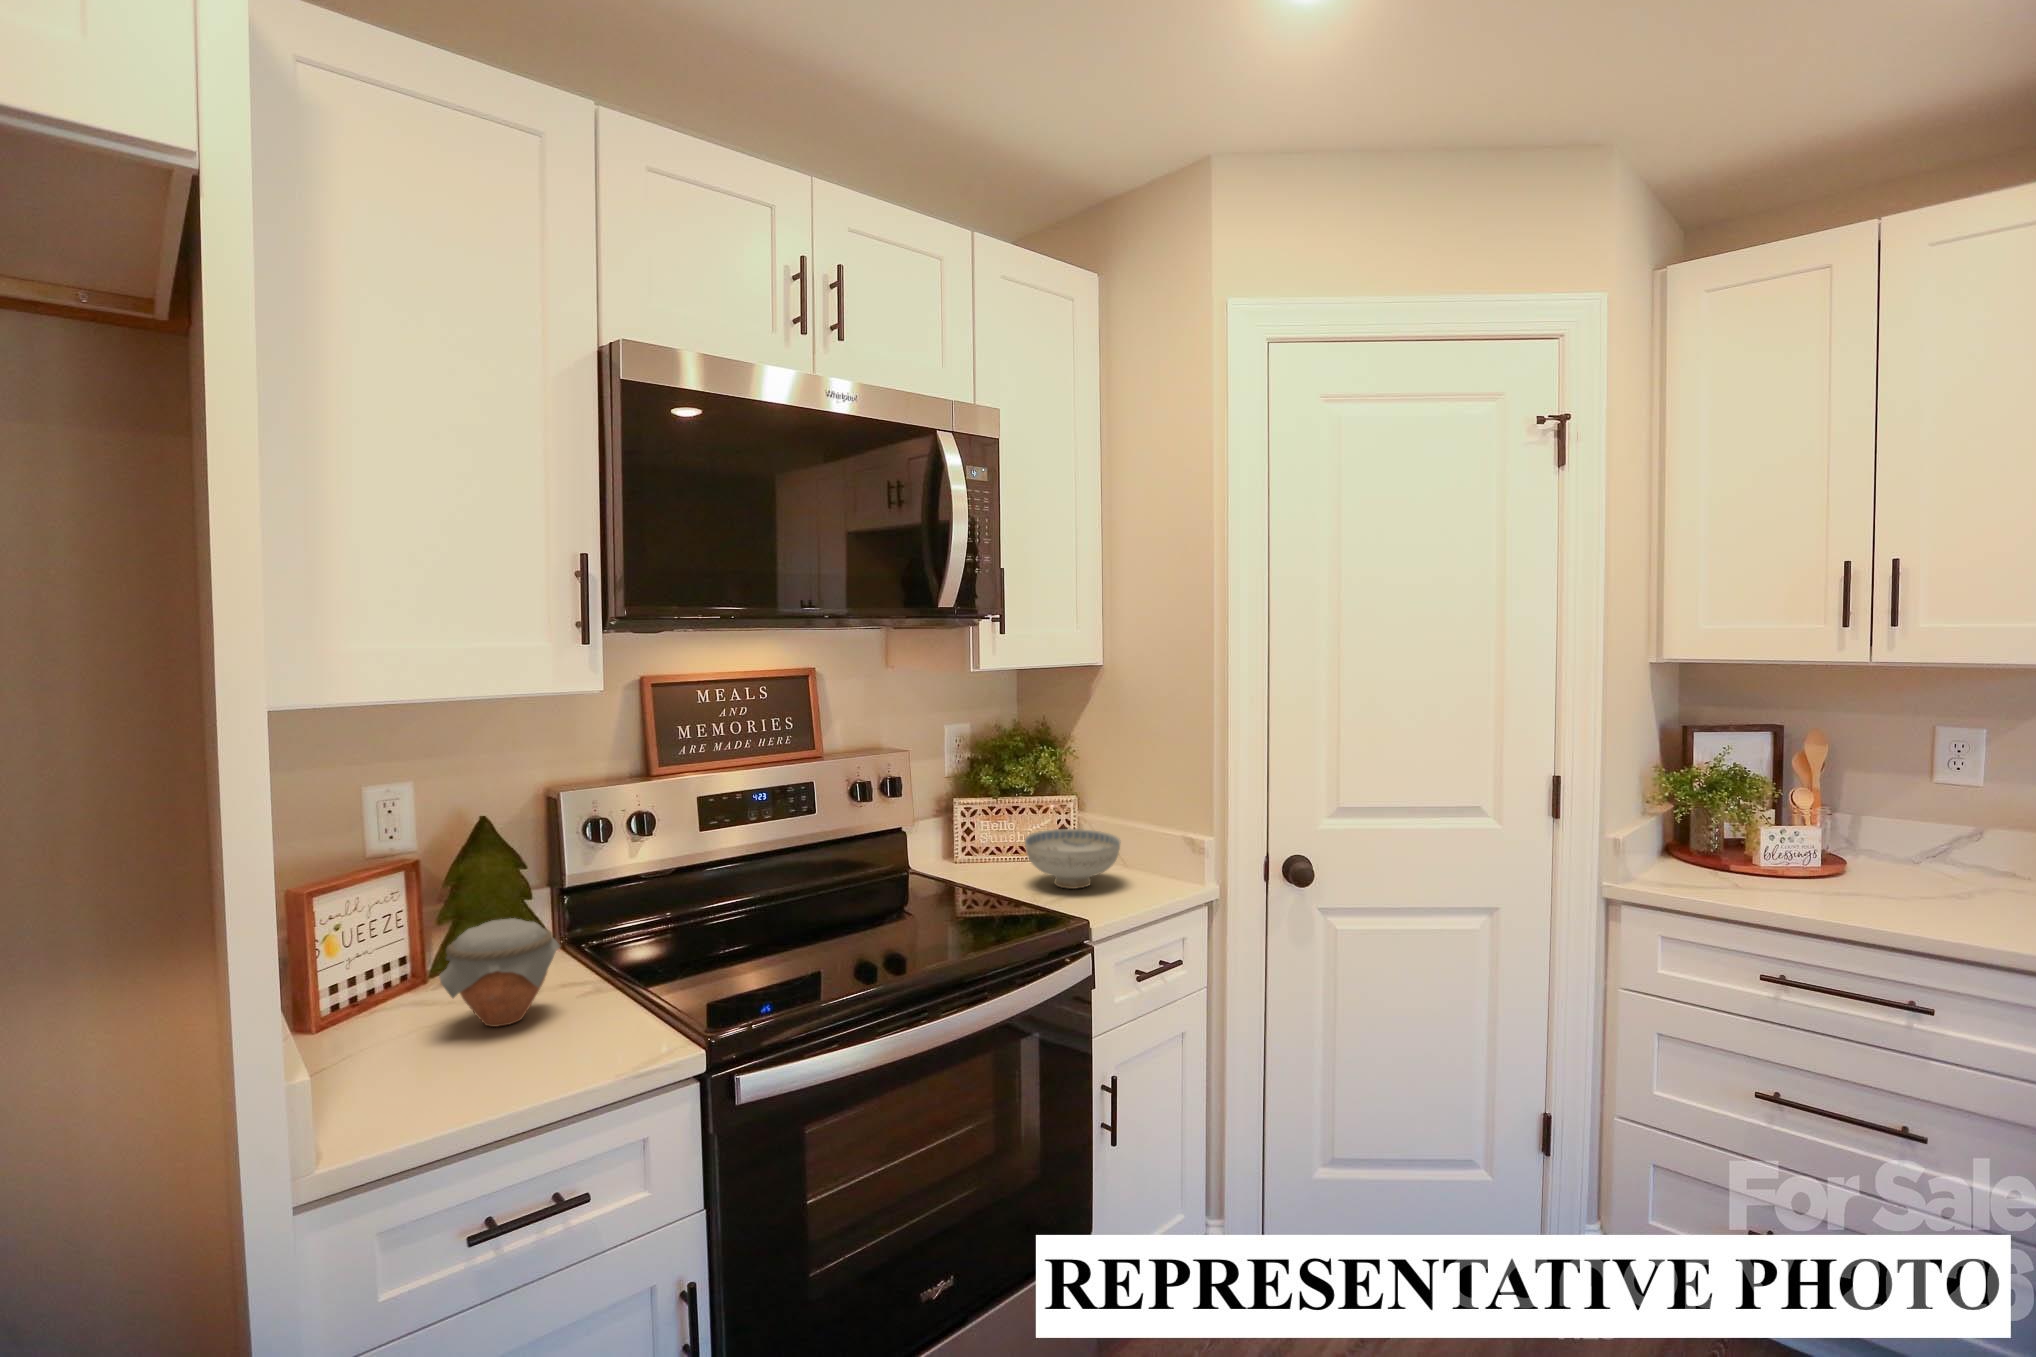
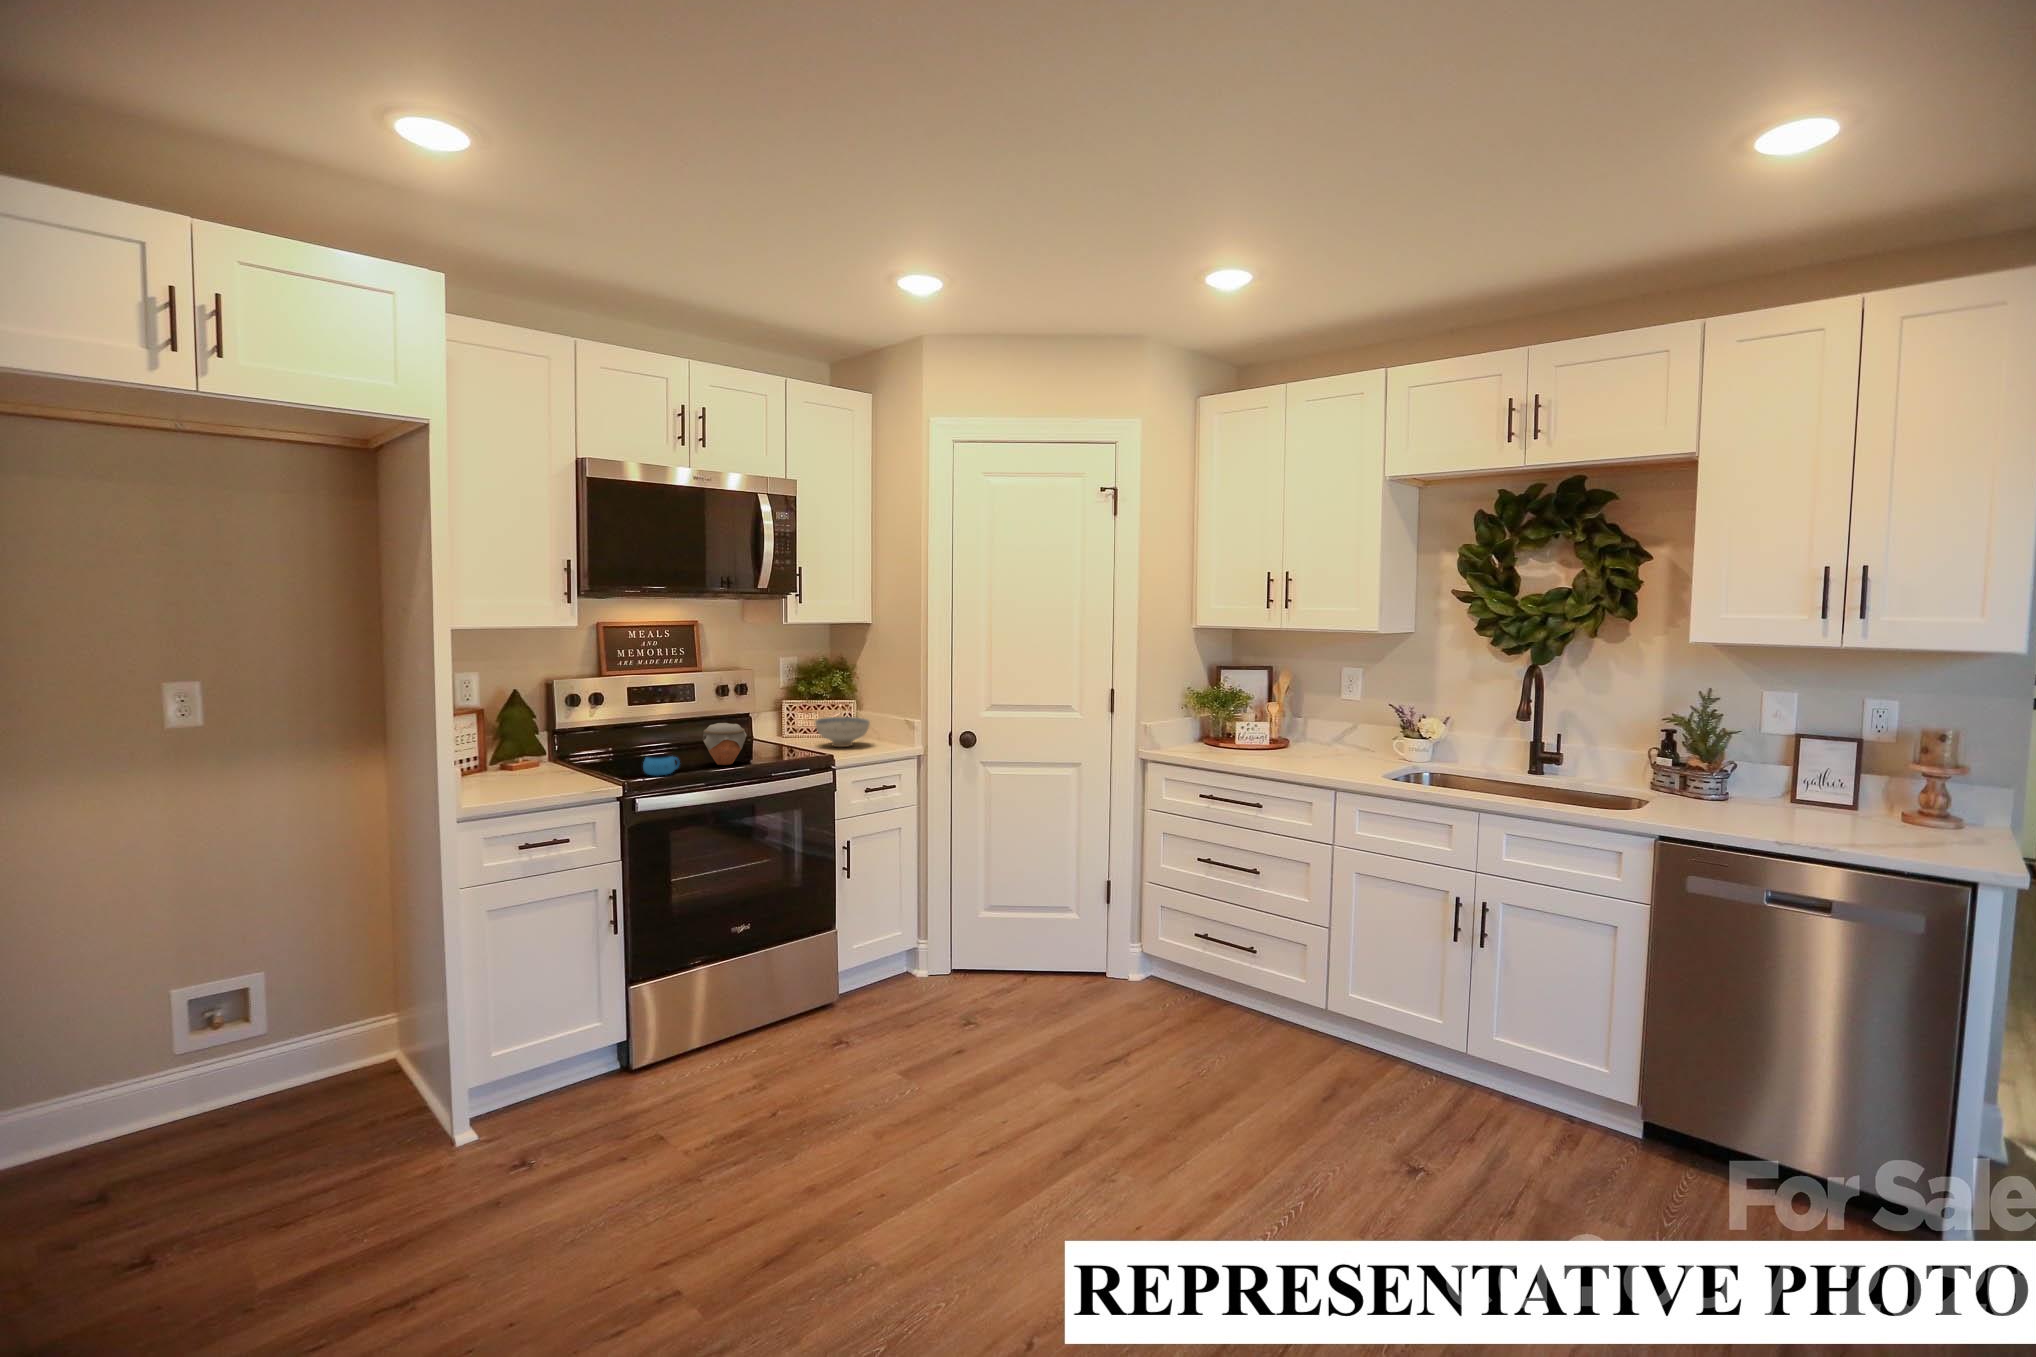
jar: present [439,918,560,1027] -> present [702,723,747,765]
mug: none [739,947,811,998] -> present [643,755,680,776]

